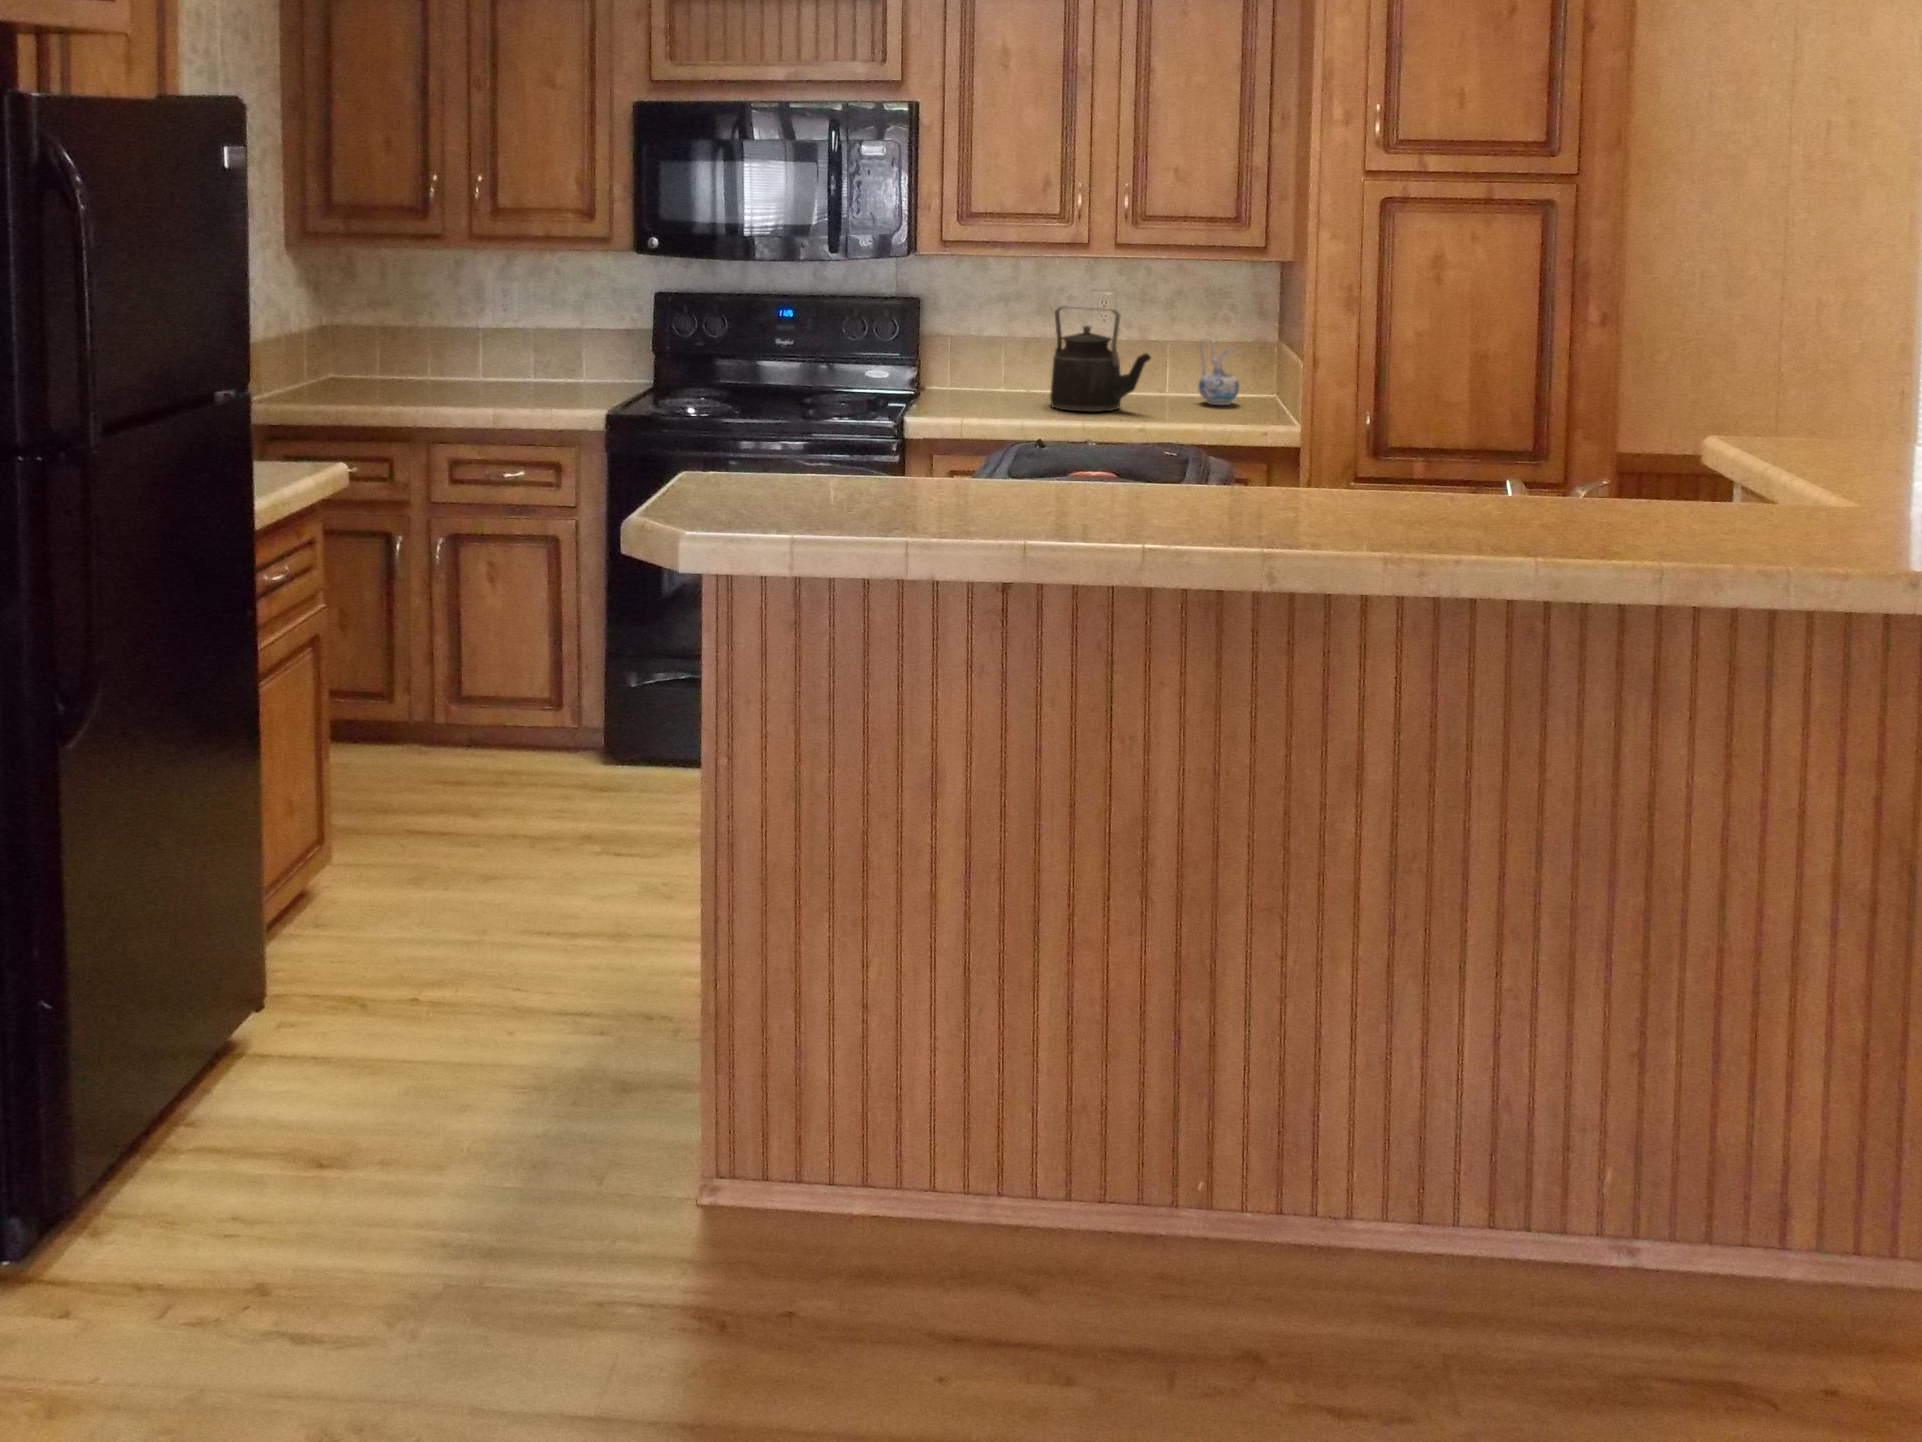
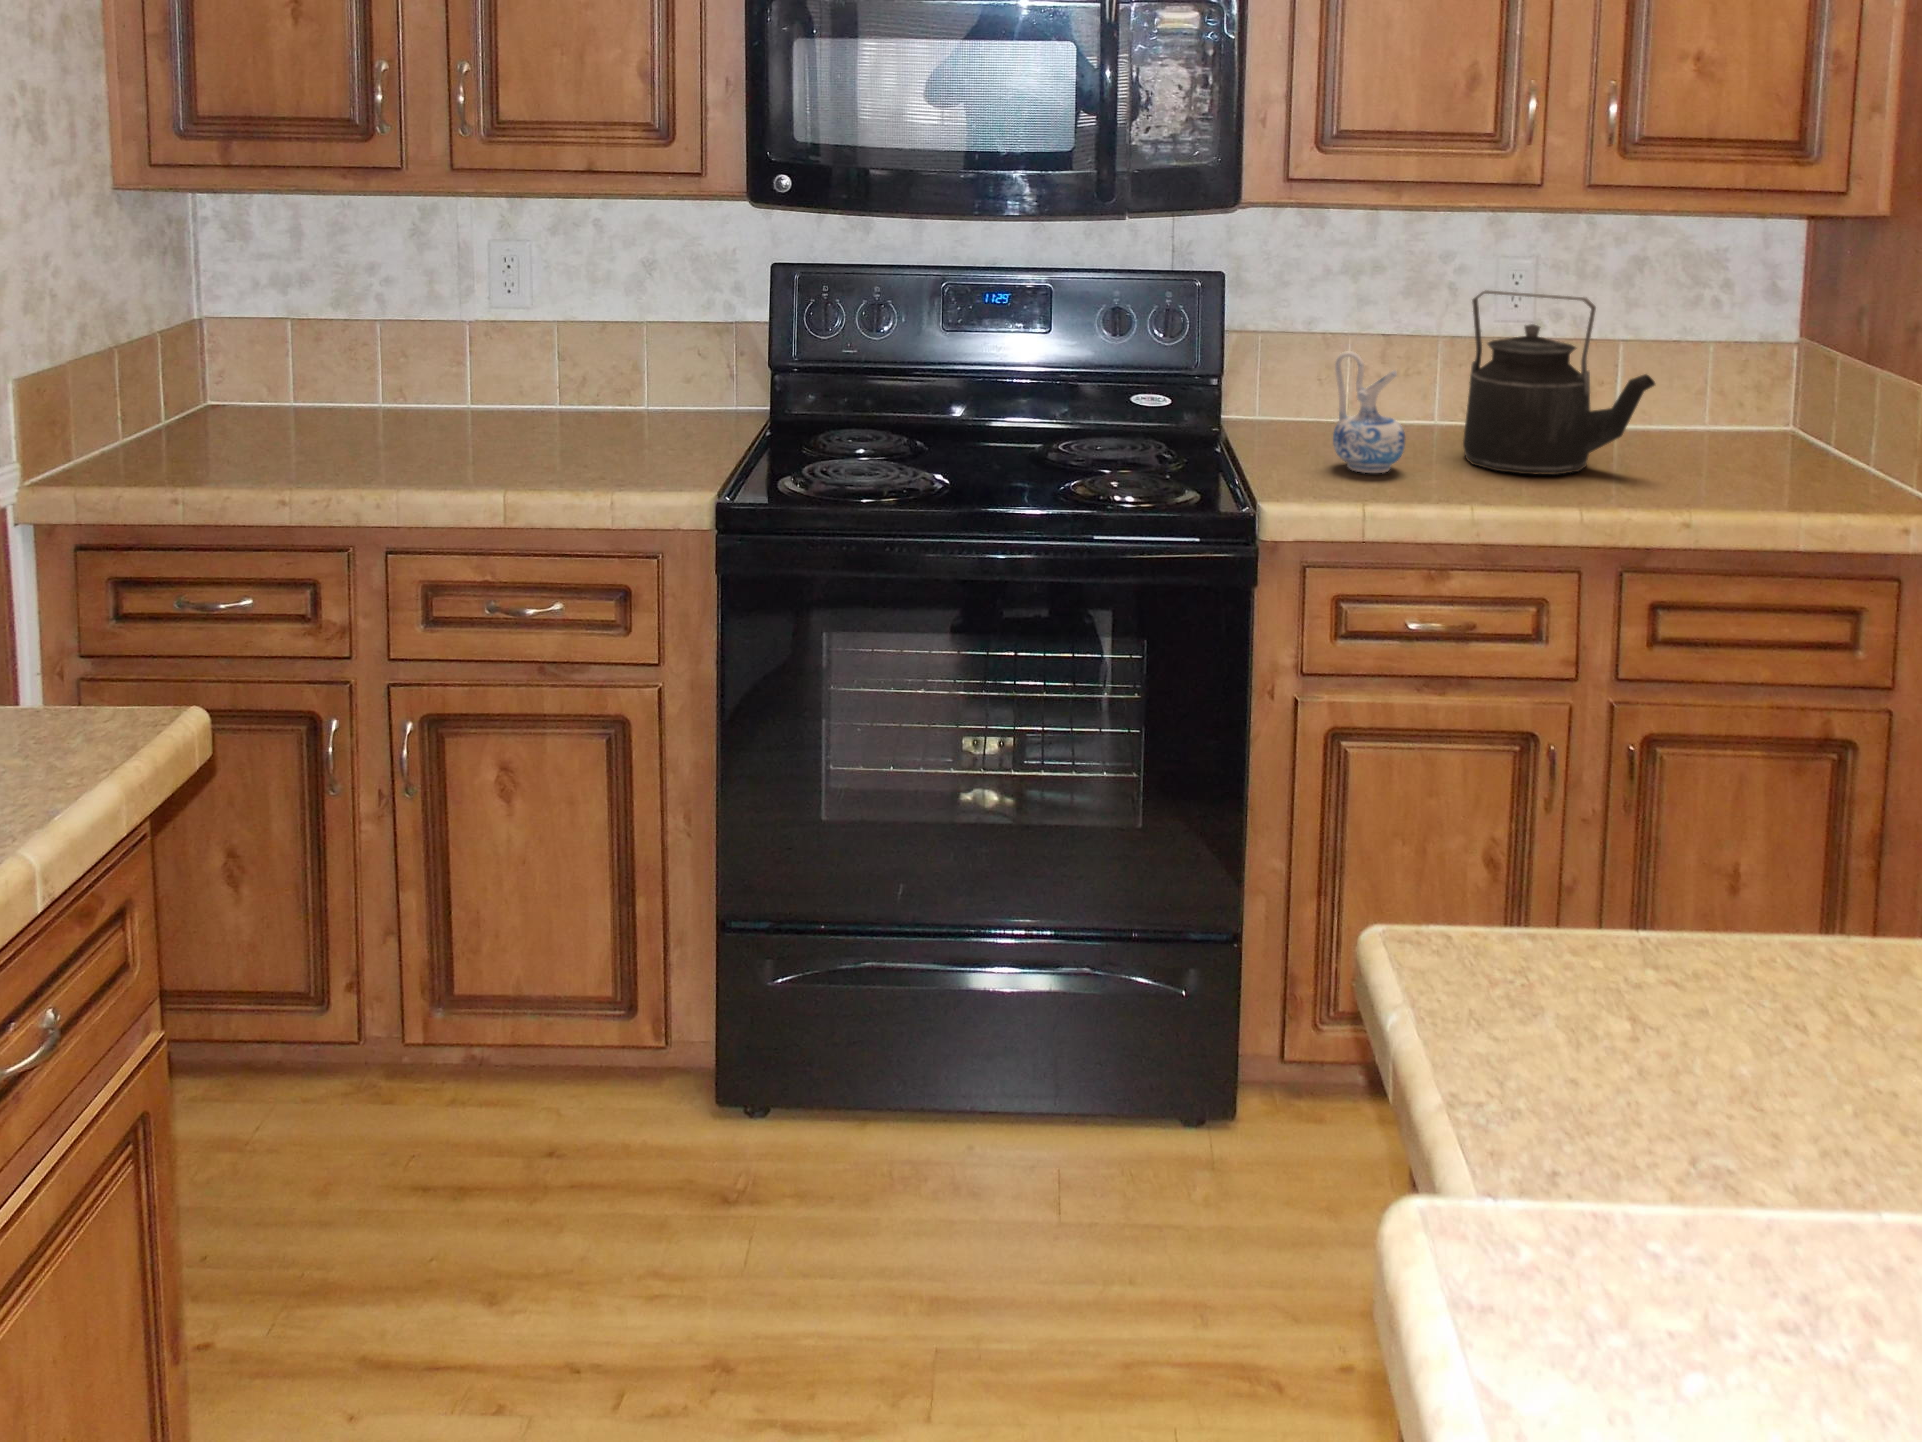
ceramic pitcher: present [1198,336,1239,405] -> present [1333,351,1405,473]

